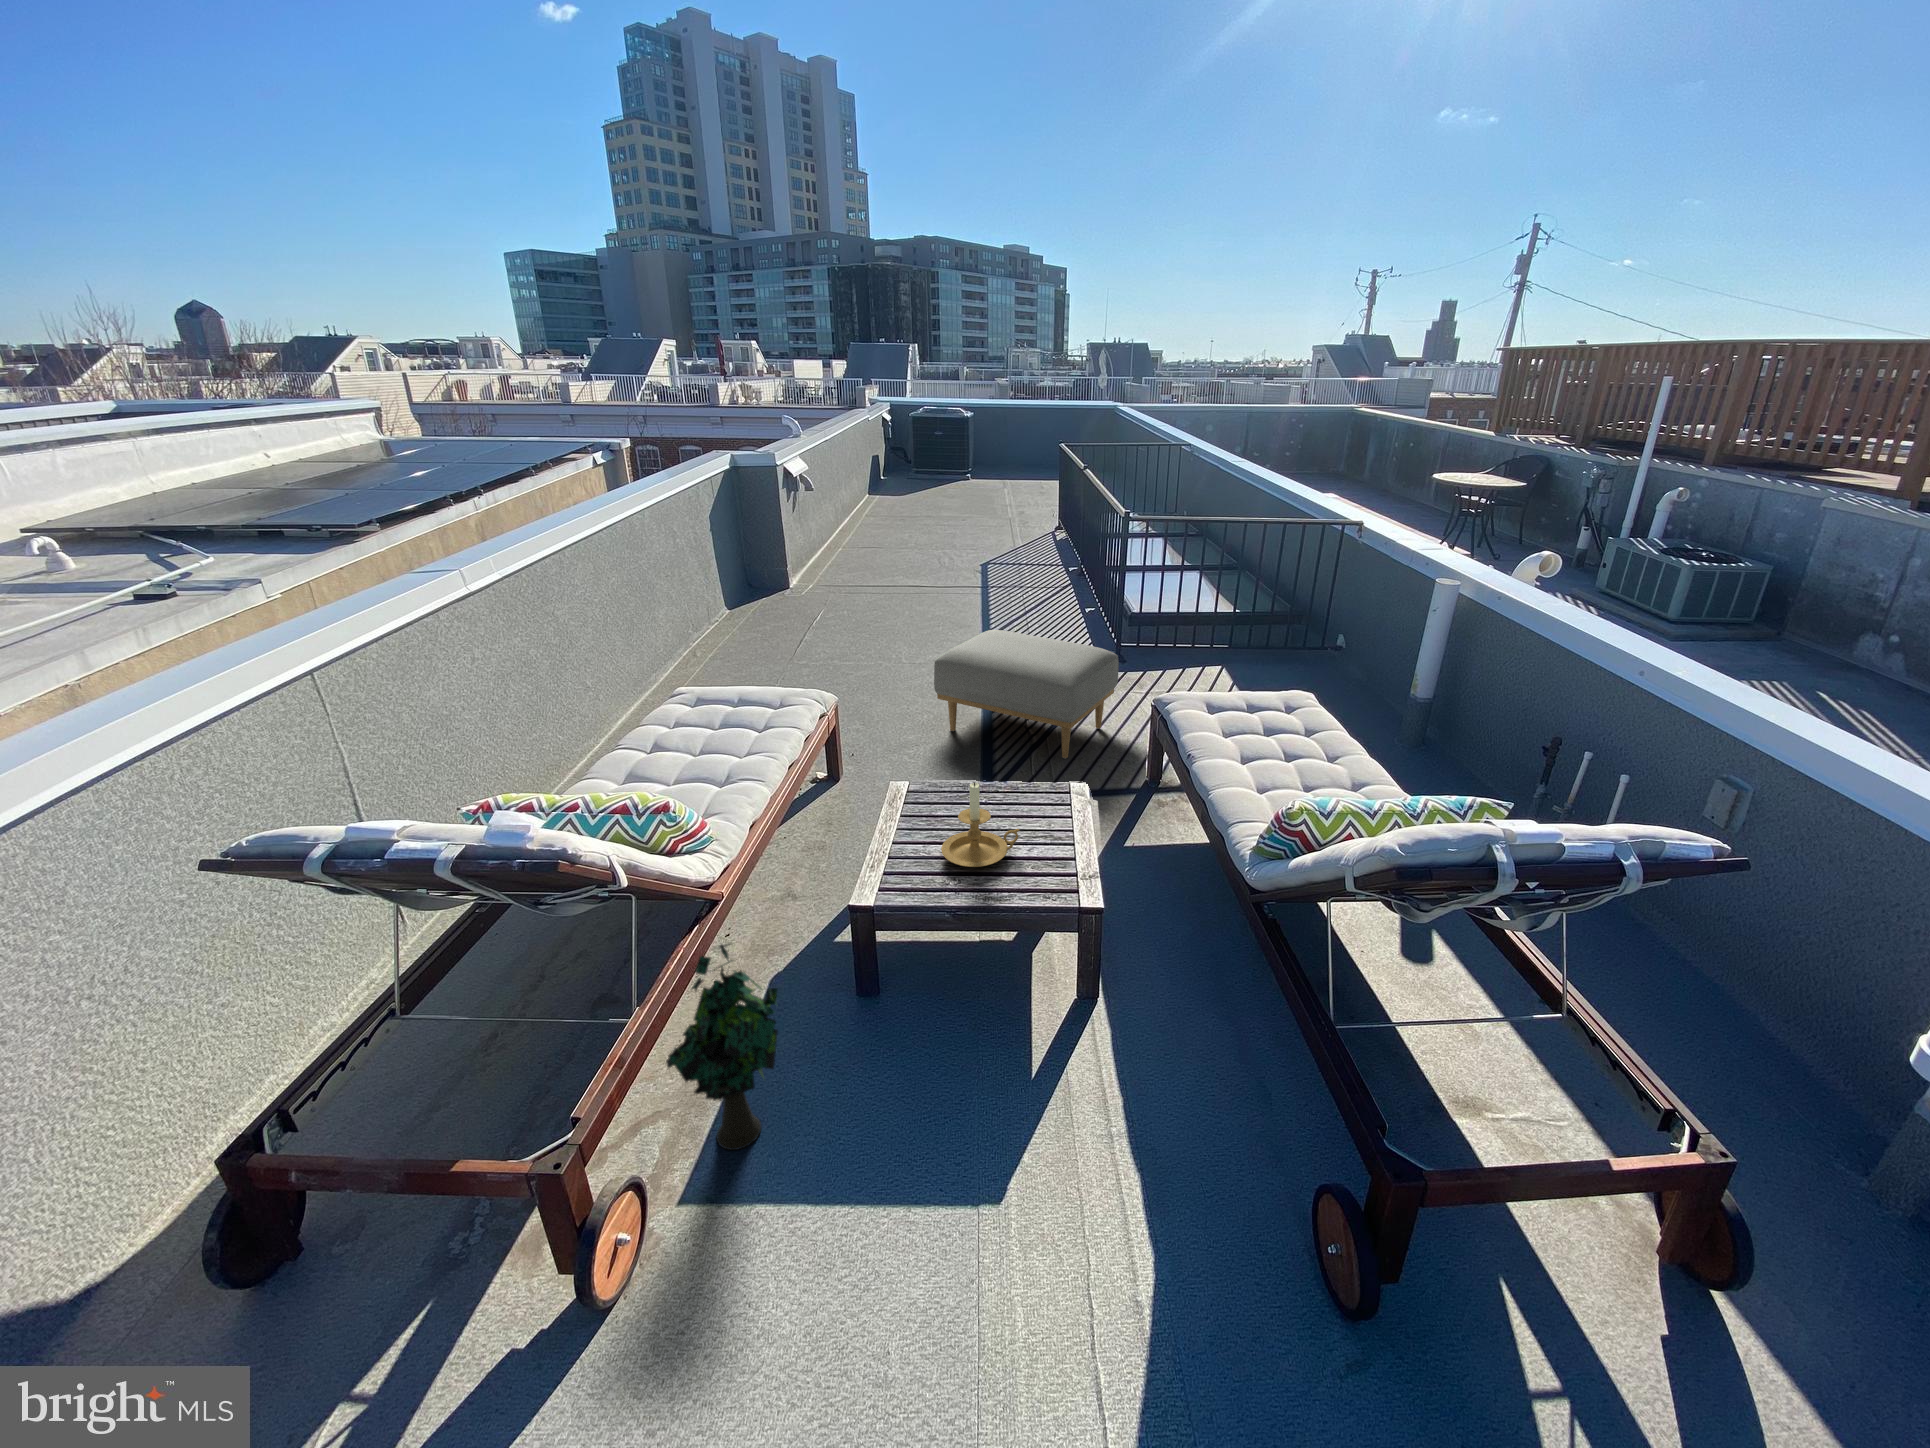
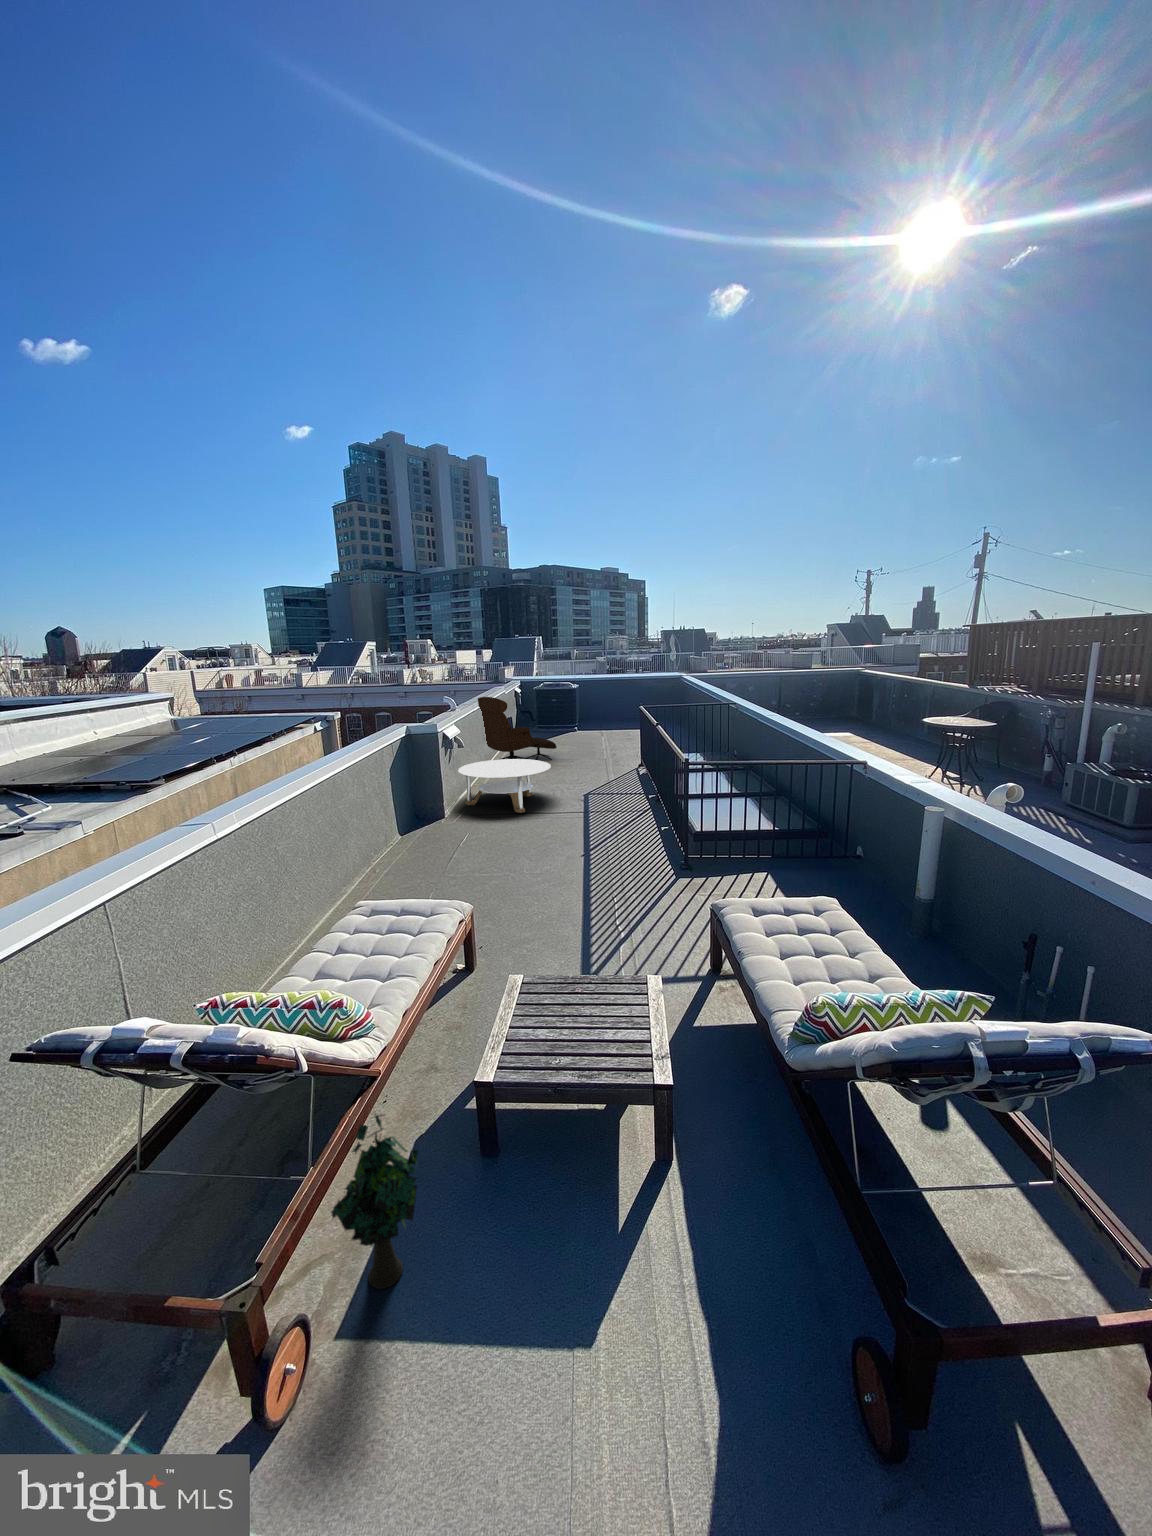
lounge chair: none [833,421,943,524] -> present [478,697,557,760]
round table: none [808,510,937,583] -> present [458,759,551,813]
ottoman: present [934,630,1119,758] -> none [546,851,684,951]
candle holder: present [941,782,1019,867] -> none [546,979,606,1047]

